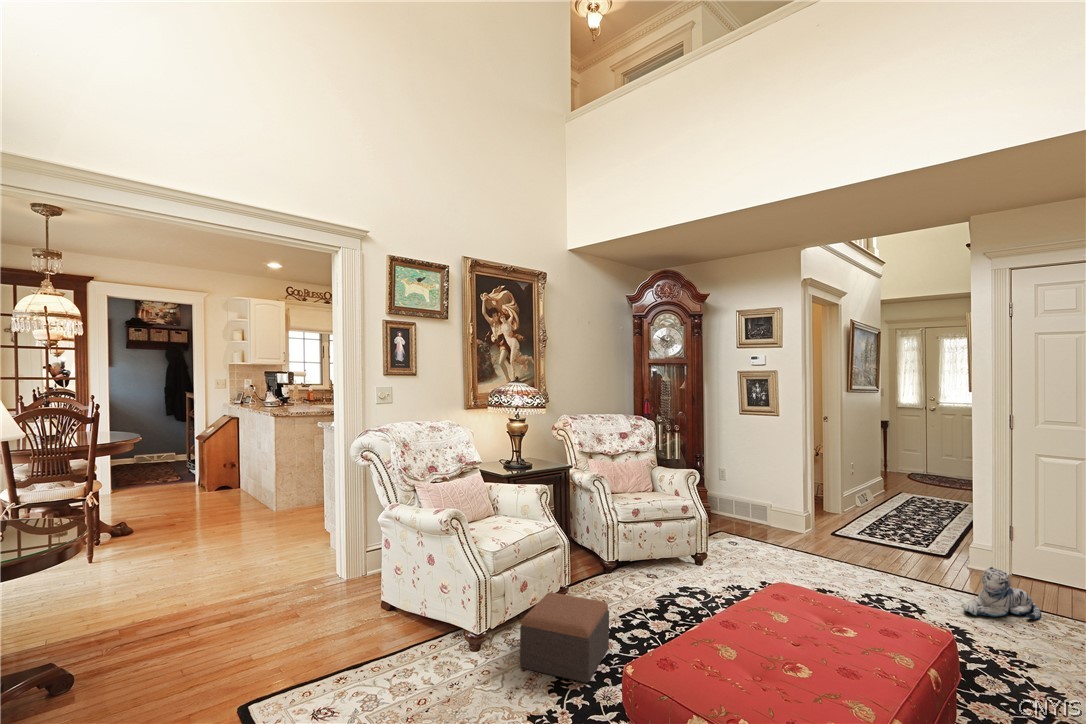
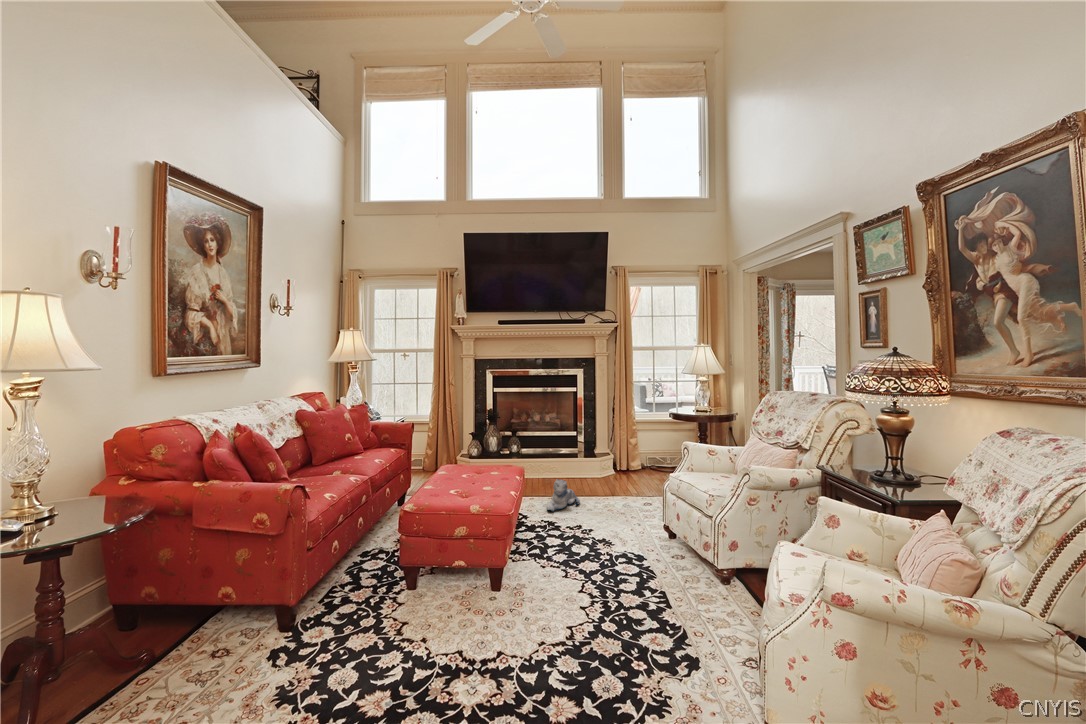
footstool: present [520,592,609,683] -> none [224,591,322,701]

